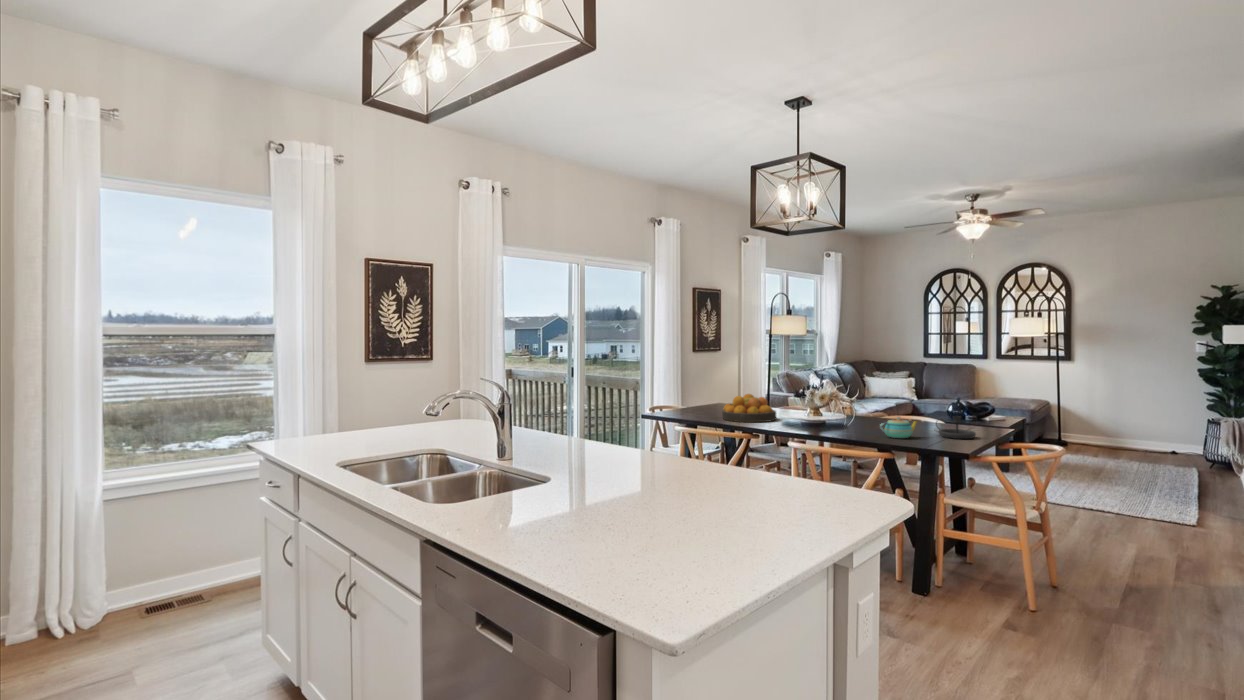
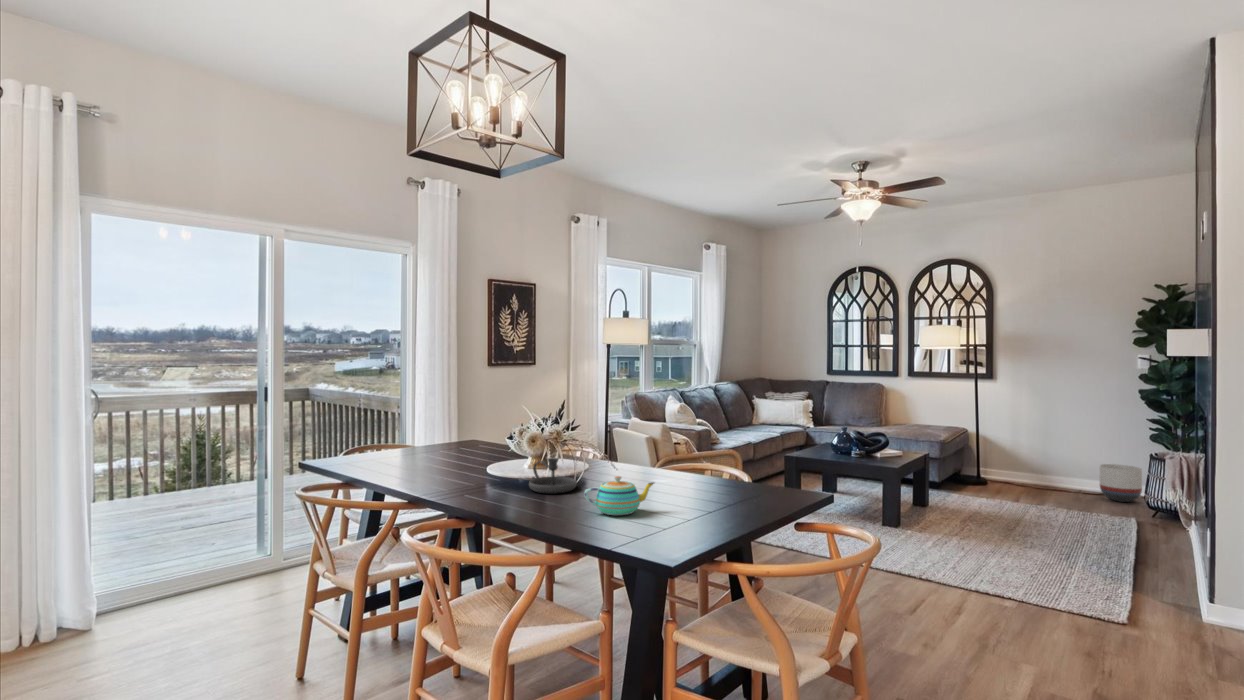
fruit bowl: present [722,394,776,422] -> none [414,430,500,477]
candlestick: present [936,416,976,439] -> present [529,458,577,494]
planter: none [1163,428,1199,457] -> present [1100,464,1142,502]

